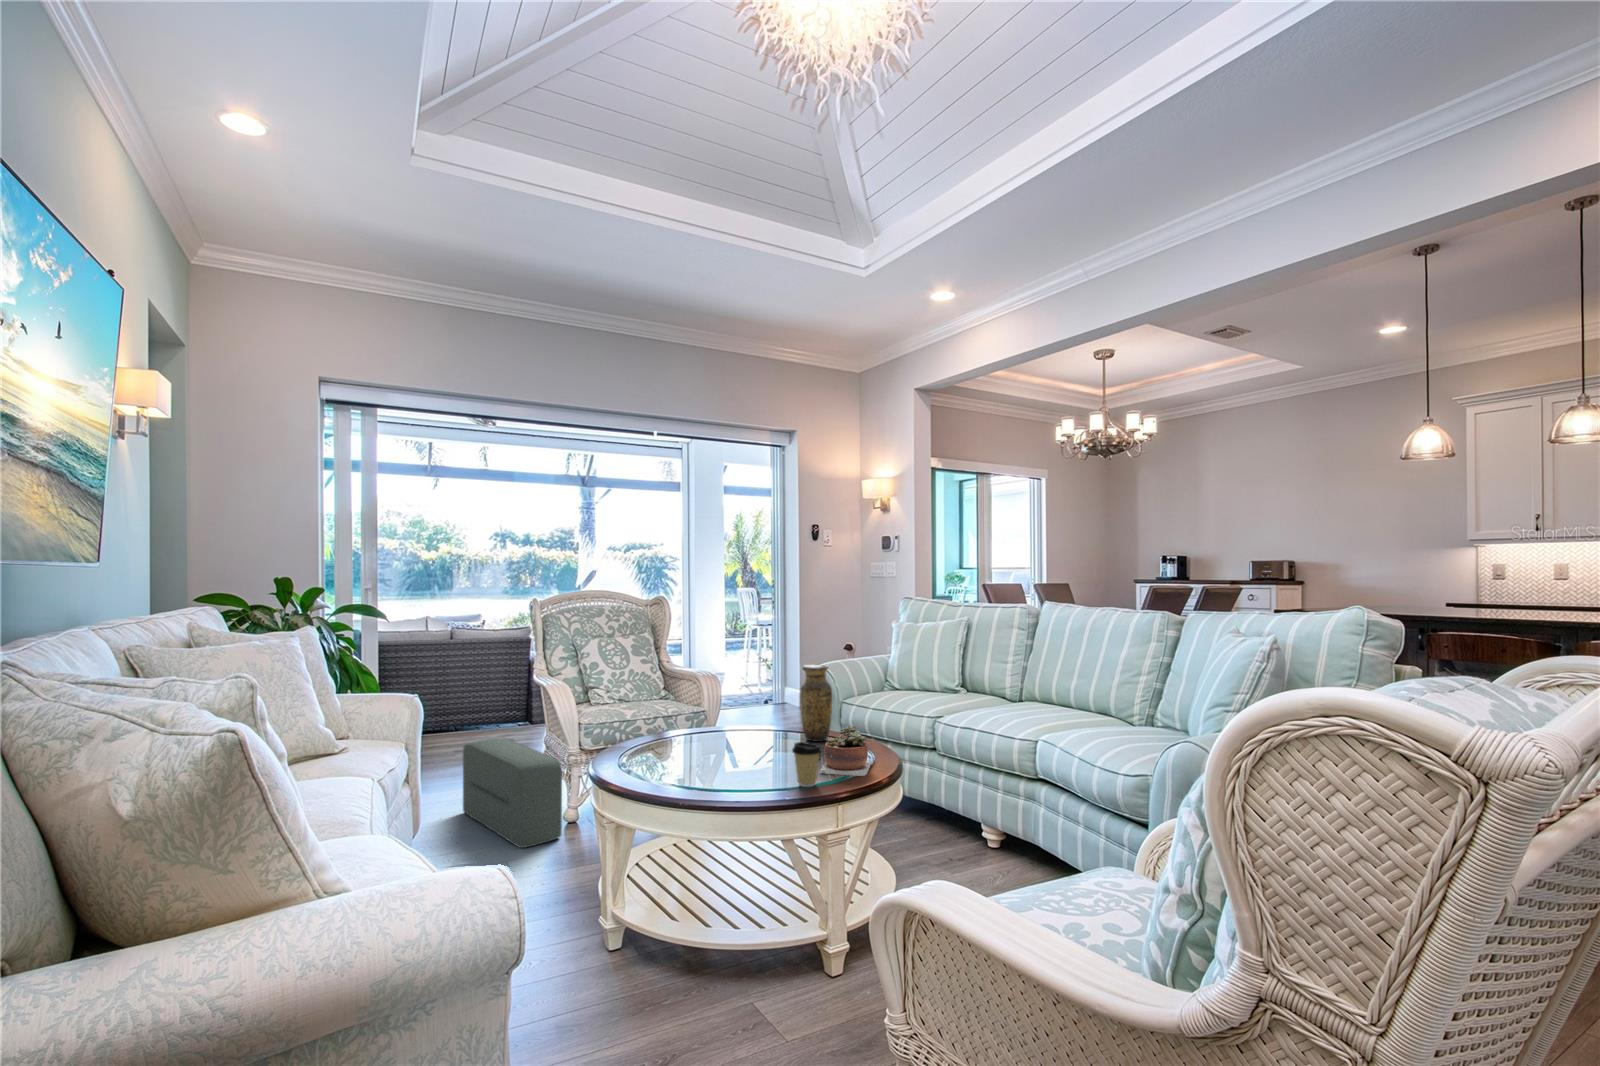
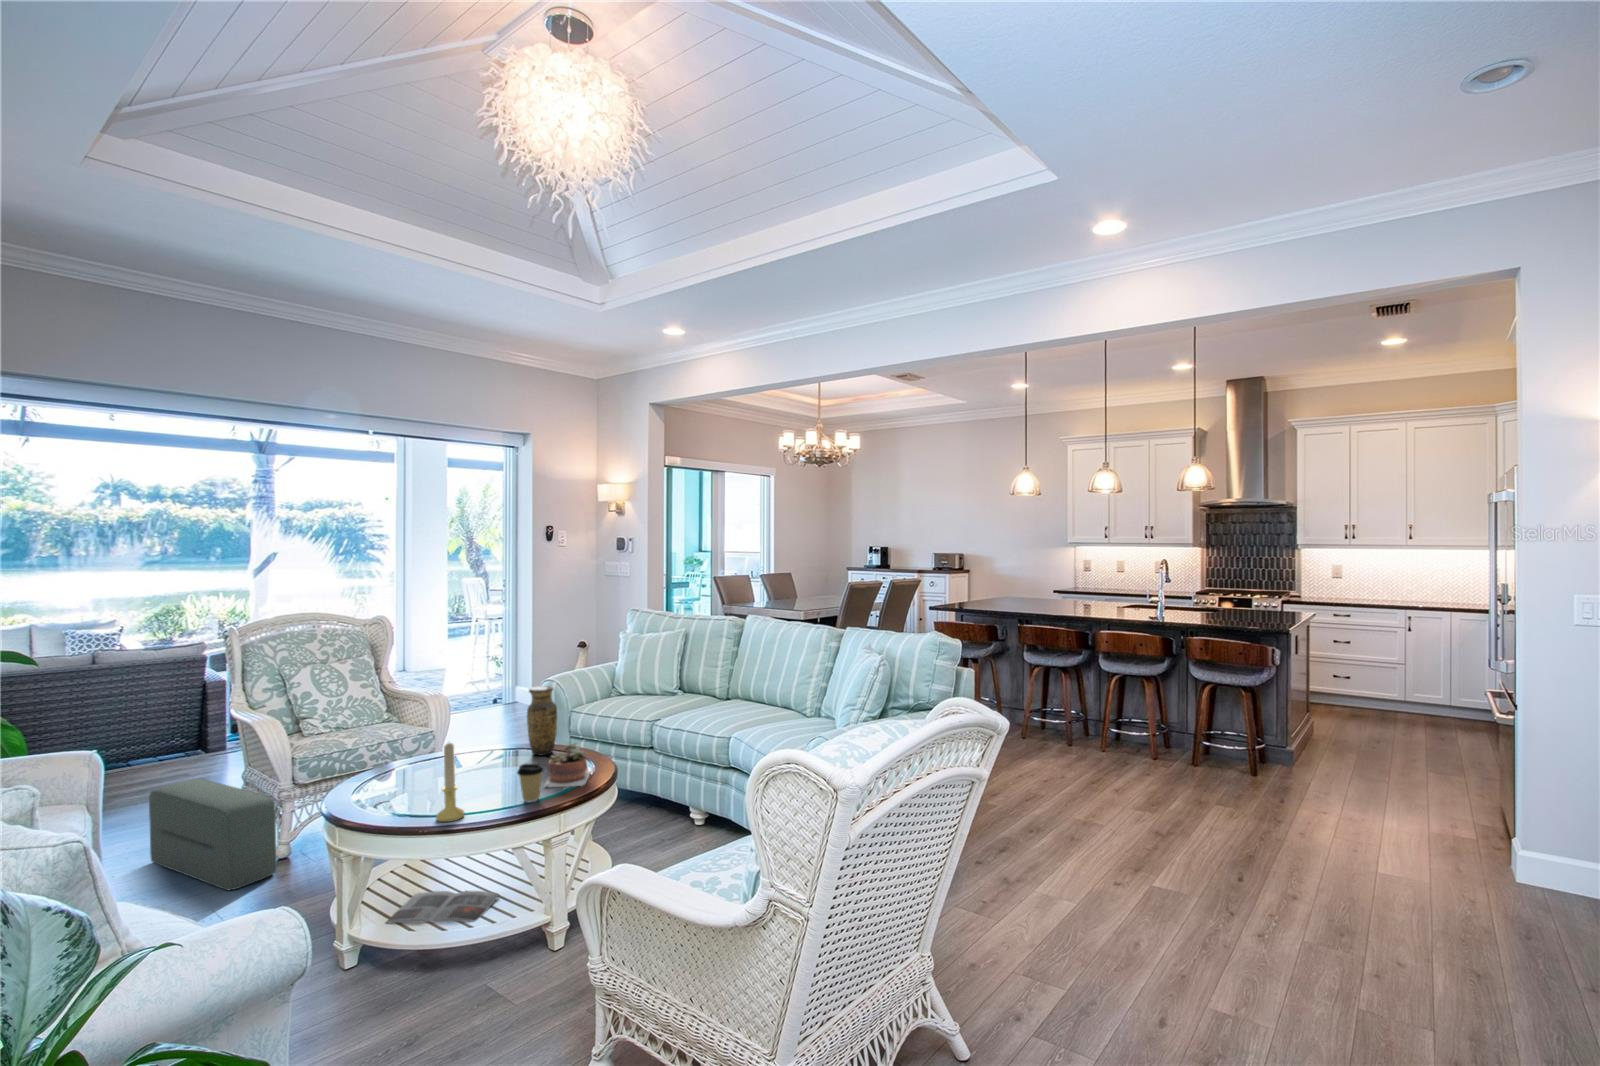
candle holder: none [706,706,736,797] -> present [436,743,464,822]
magazine: none [653,877,771,920] -> present [386,891,499,923]

